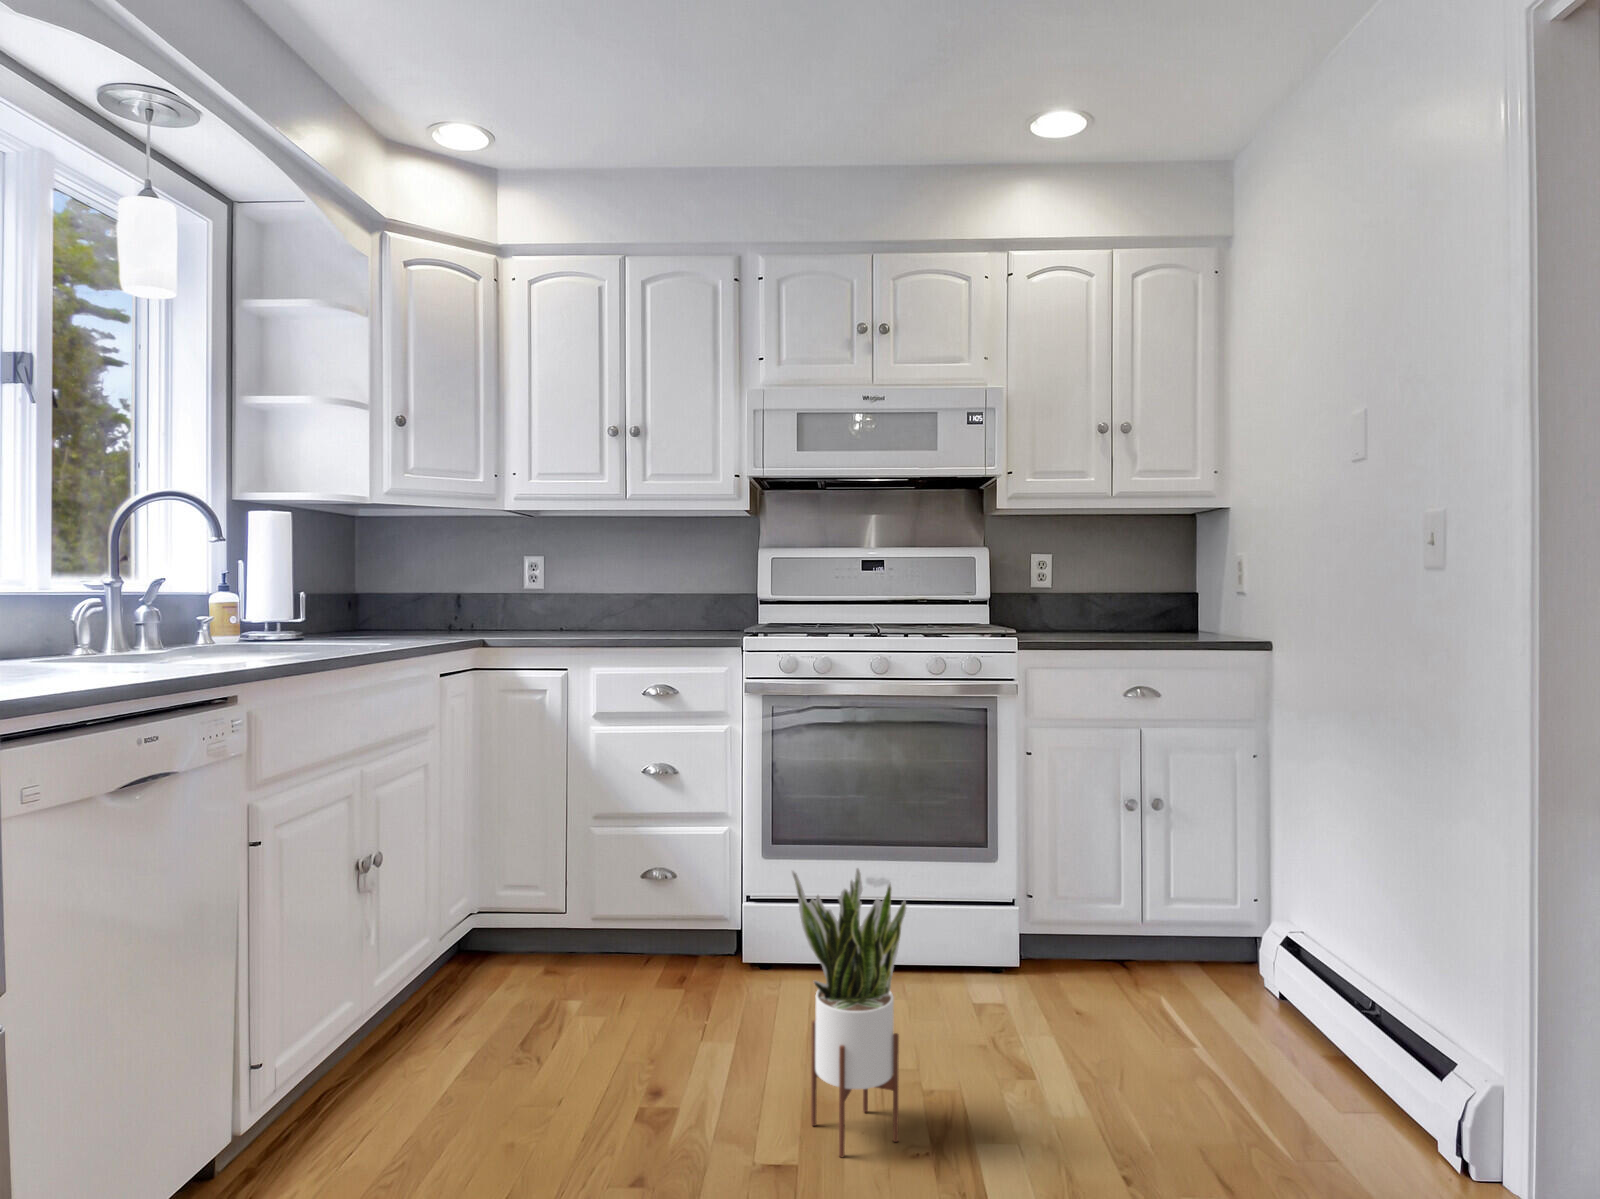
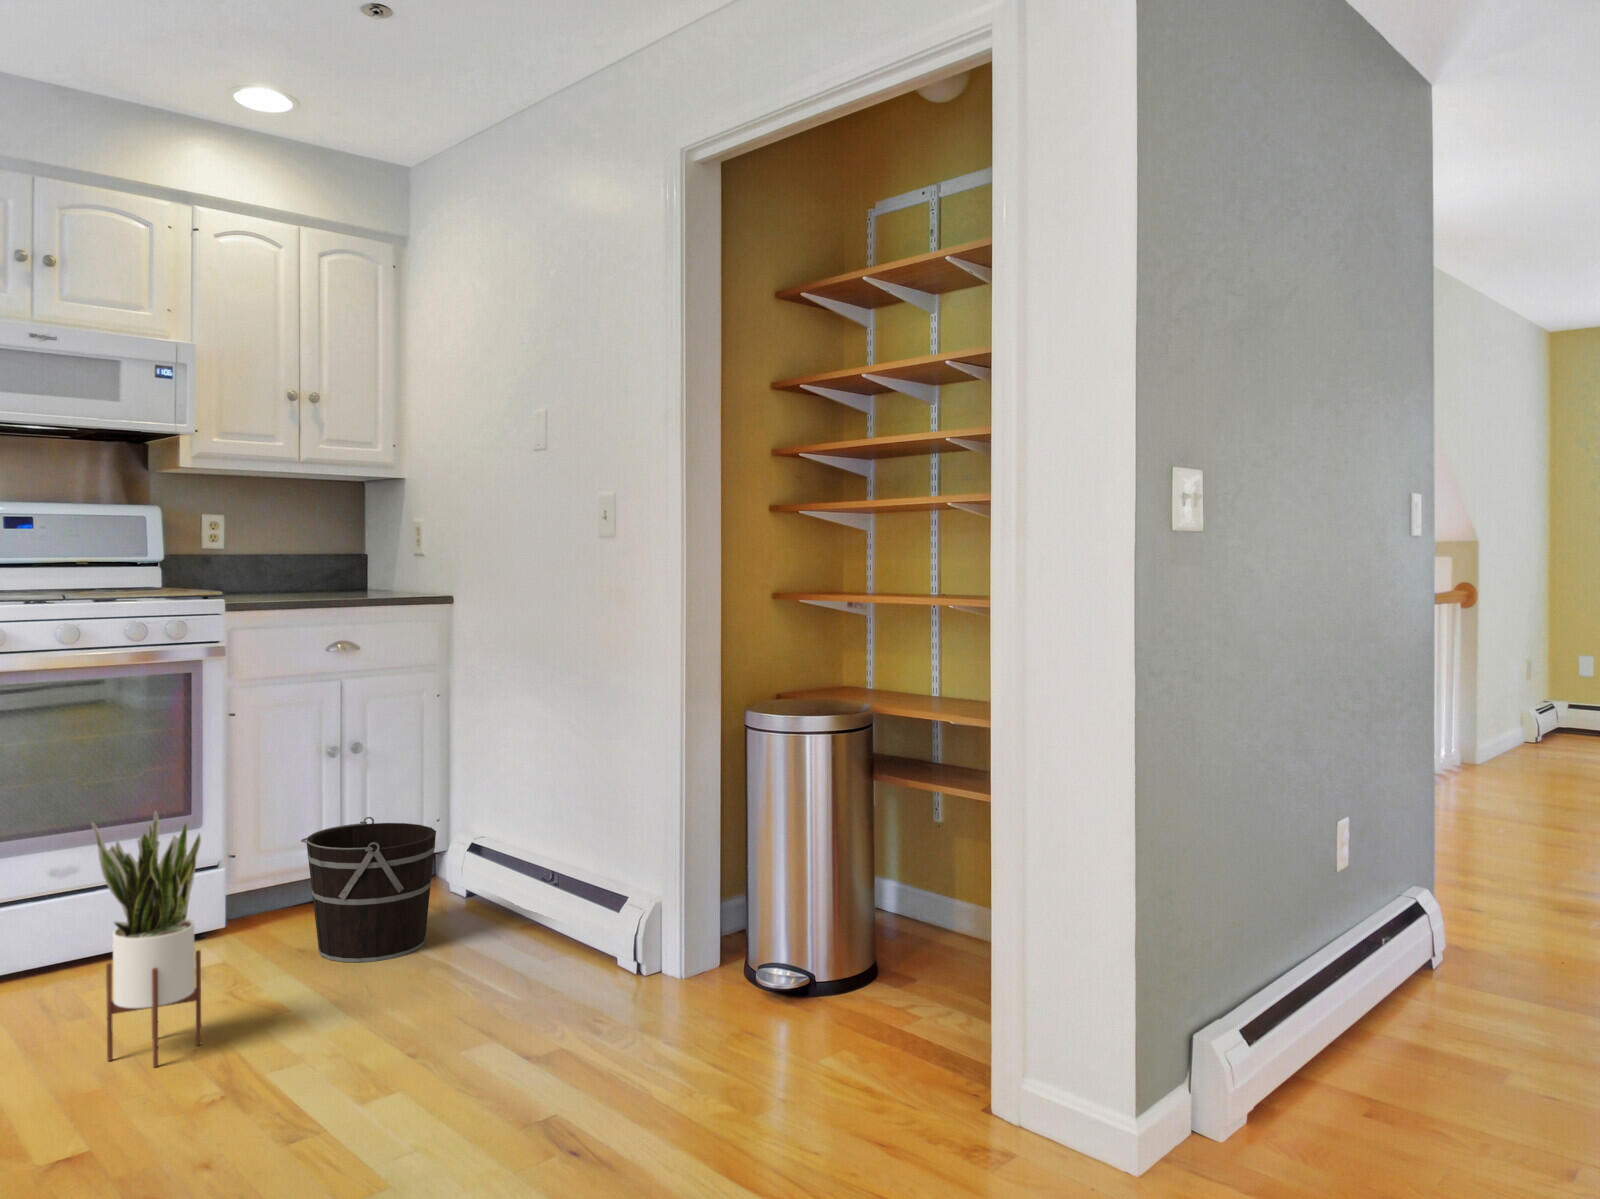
bucket: none [1061,896,1222,1087] -> present [301,817,436,962]

